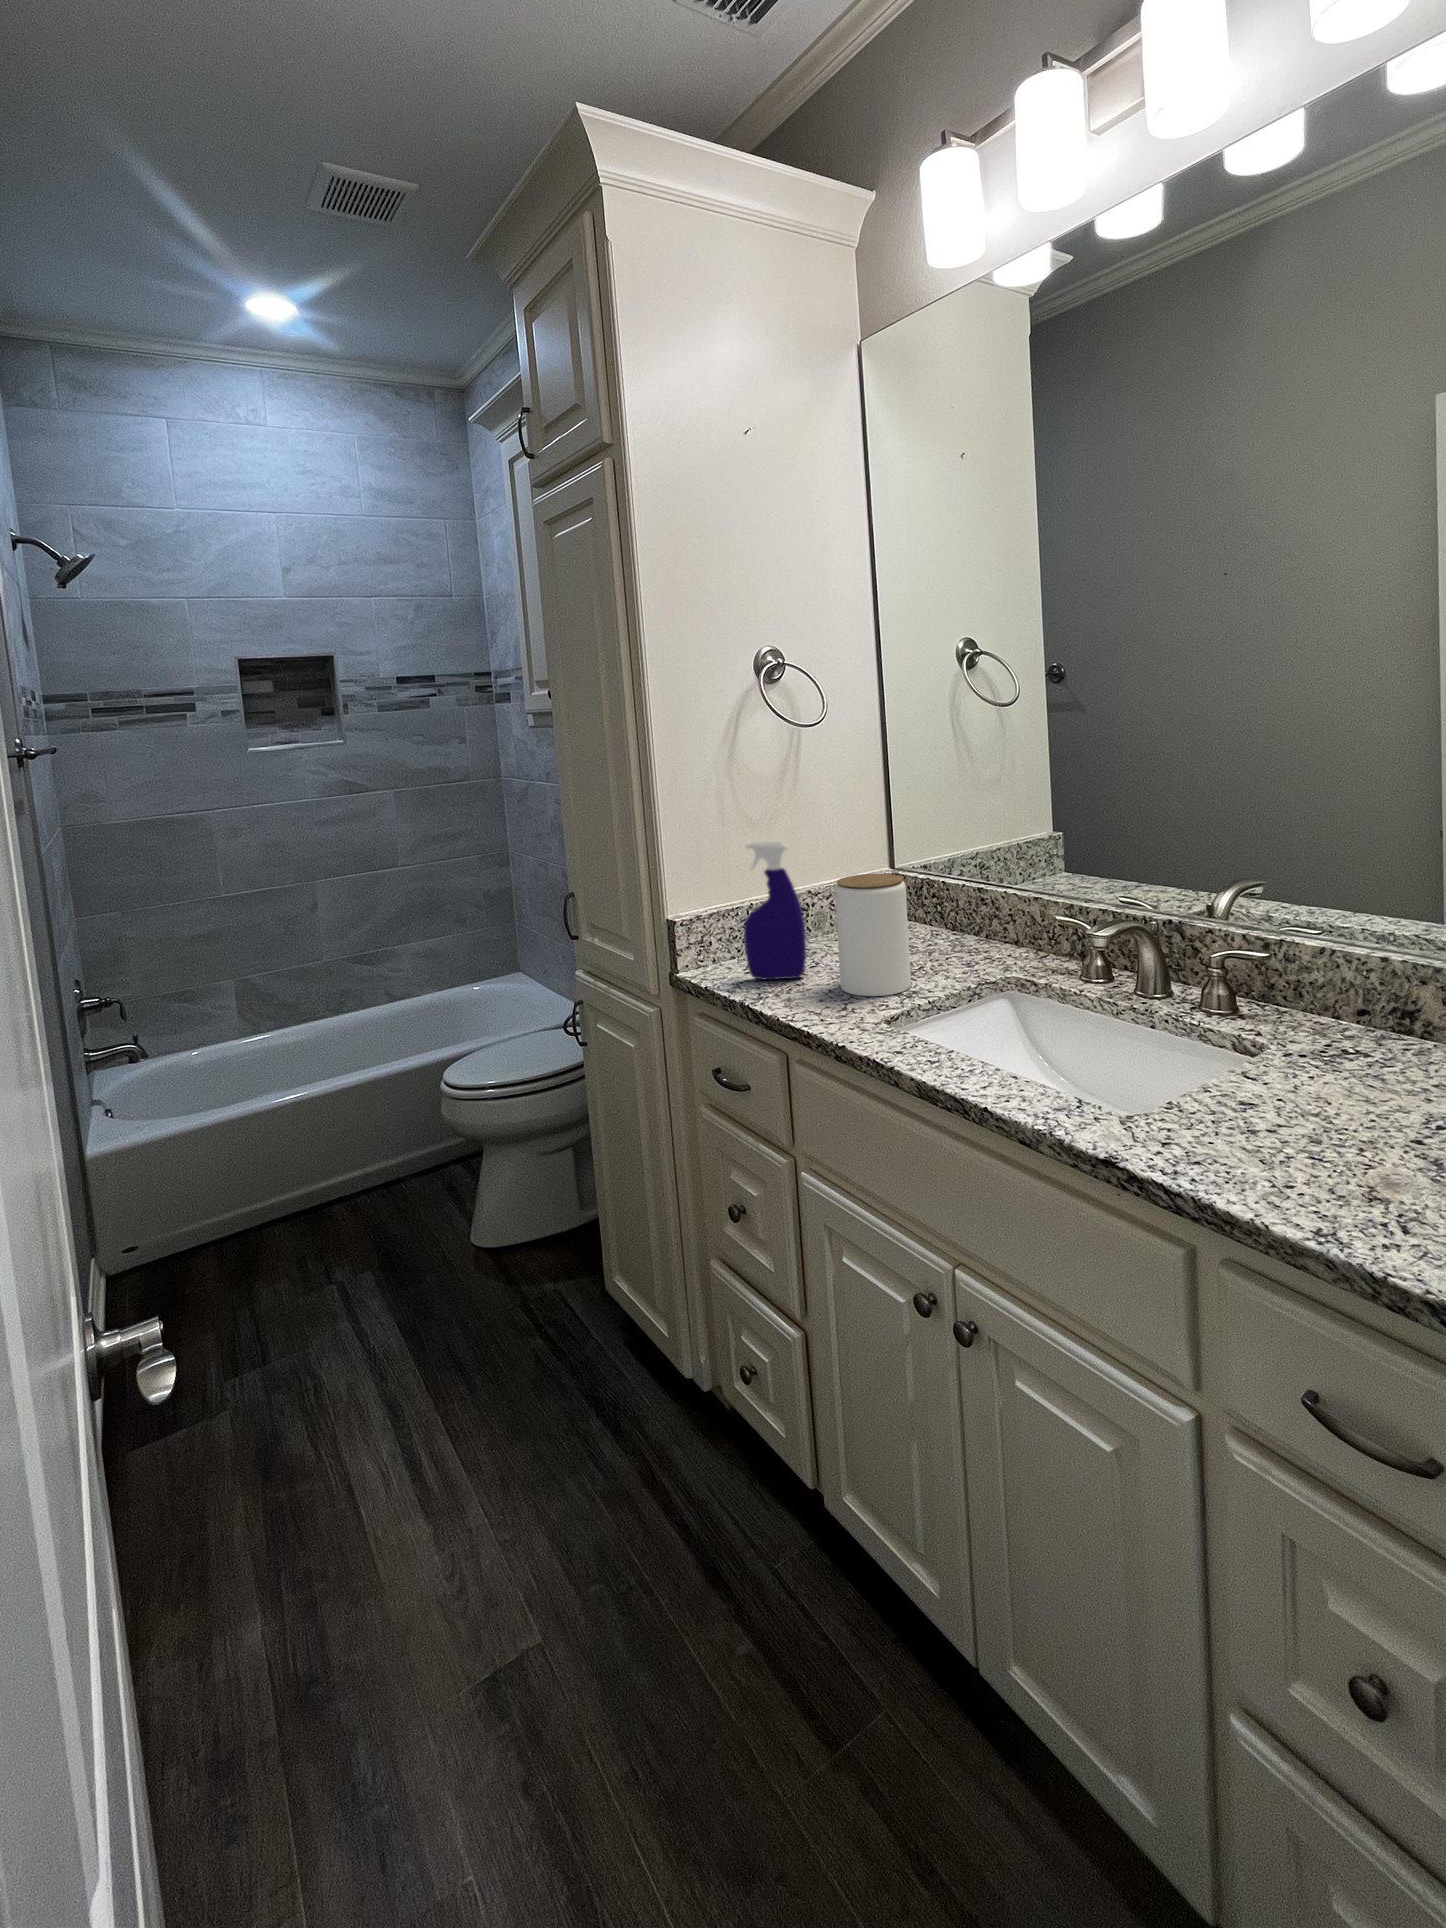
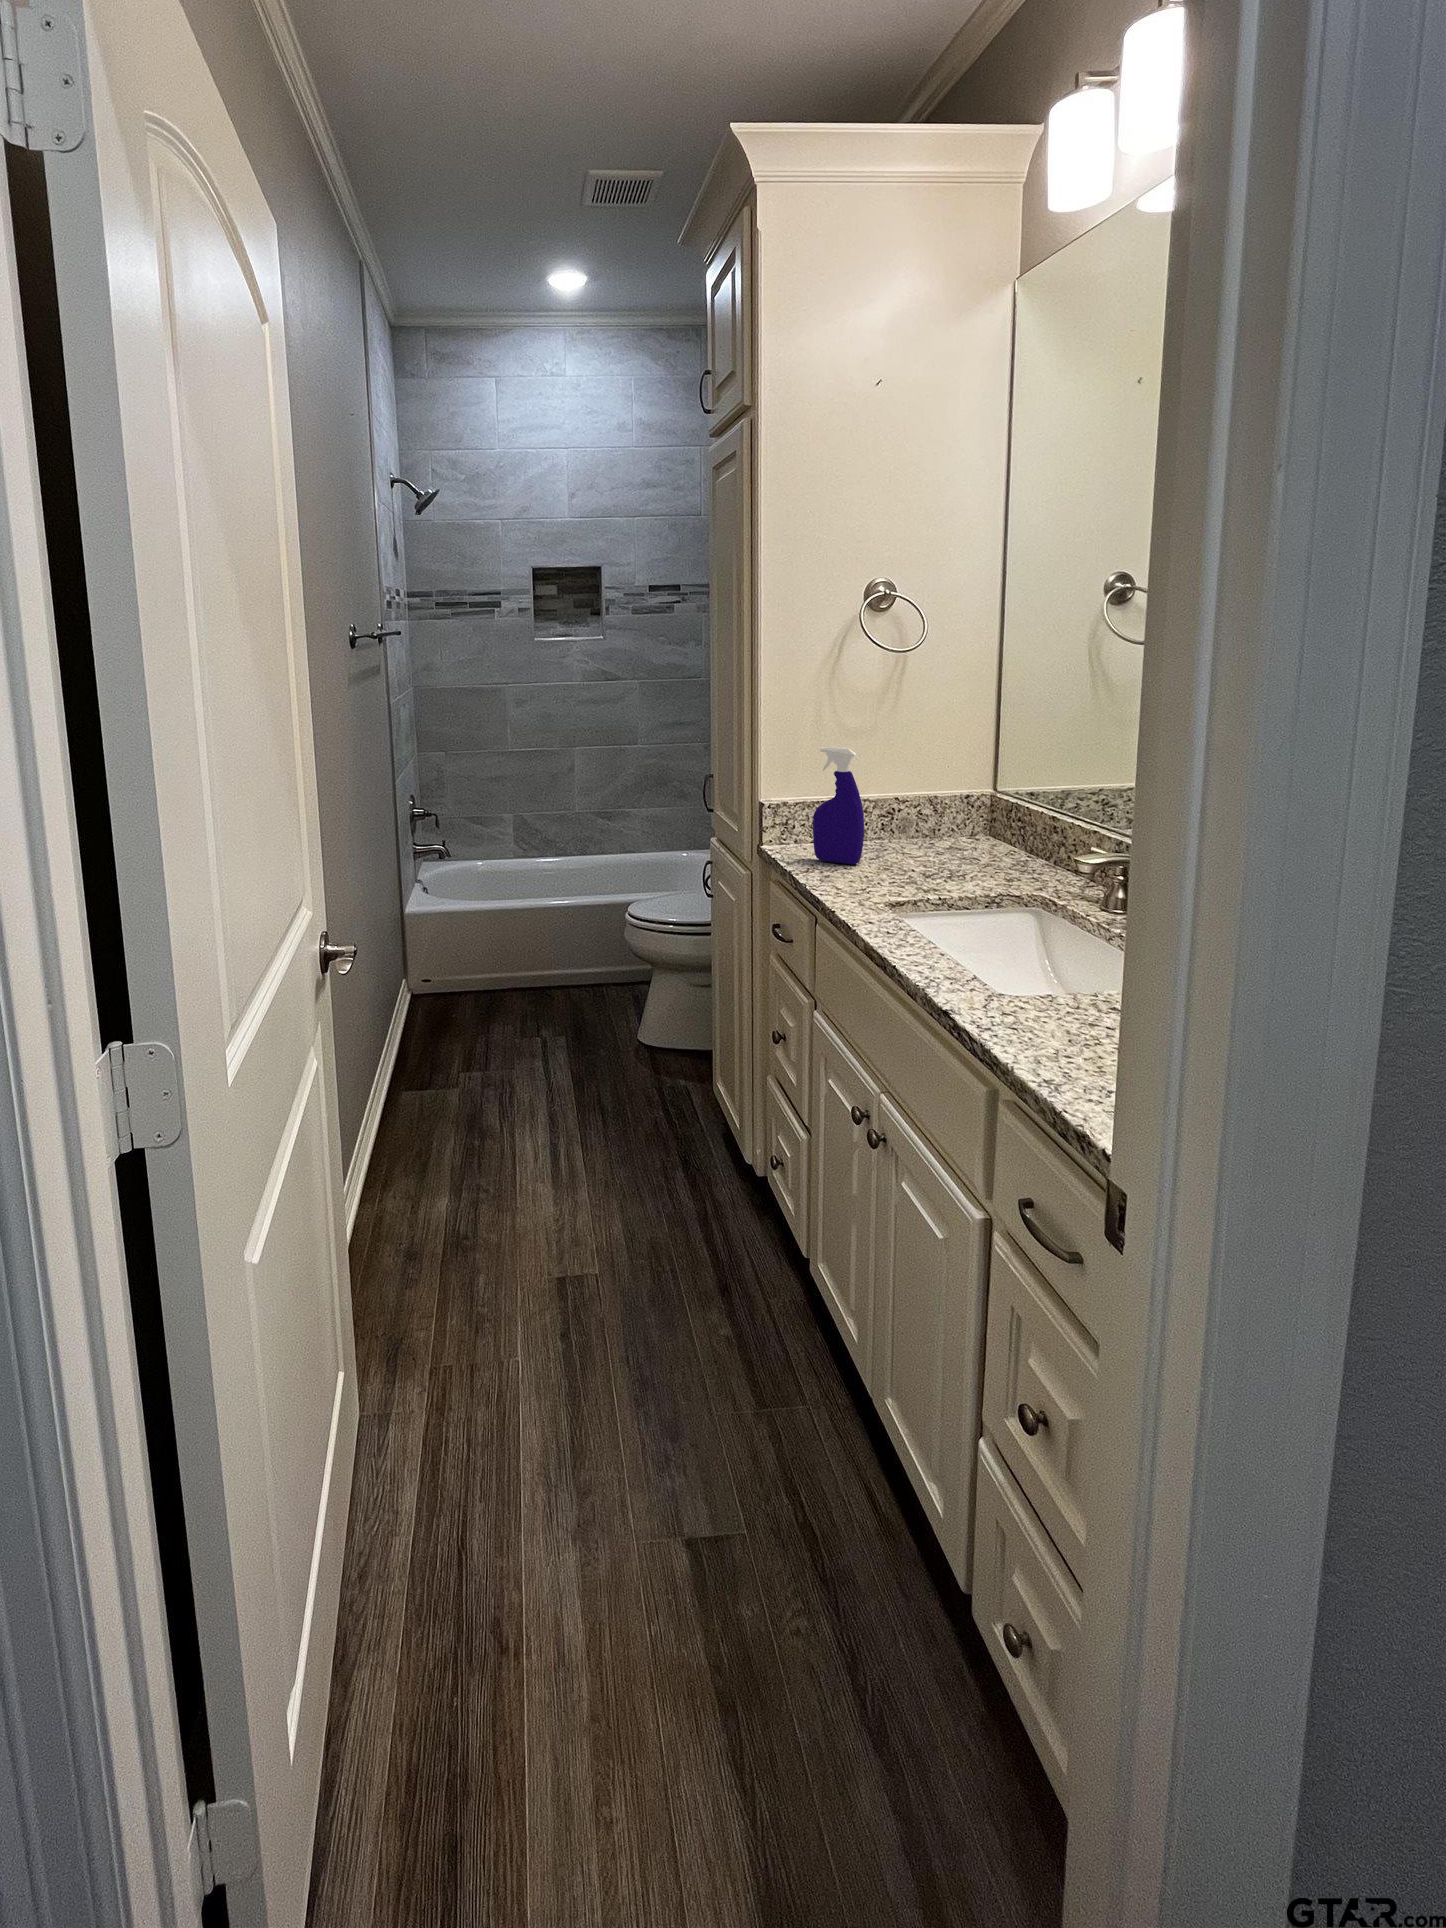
jar: present [835,874,911,996] -> none [878,785,944,887]

